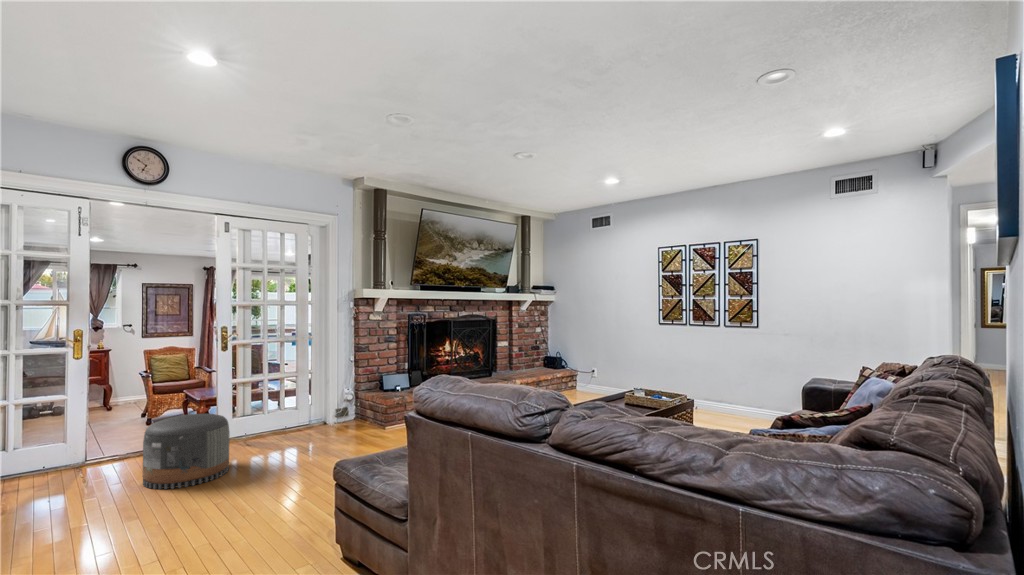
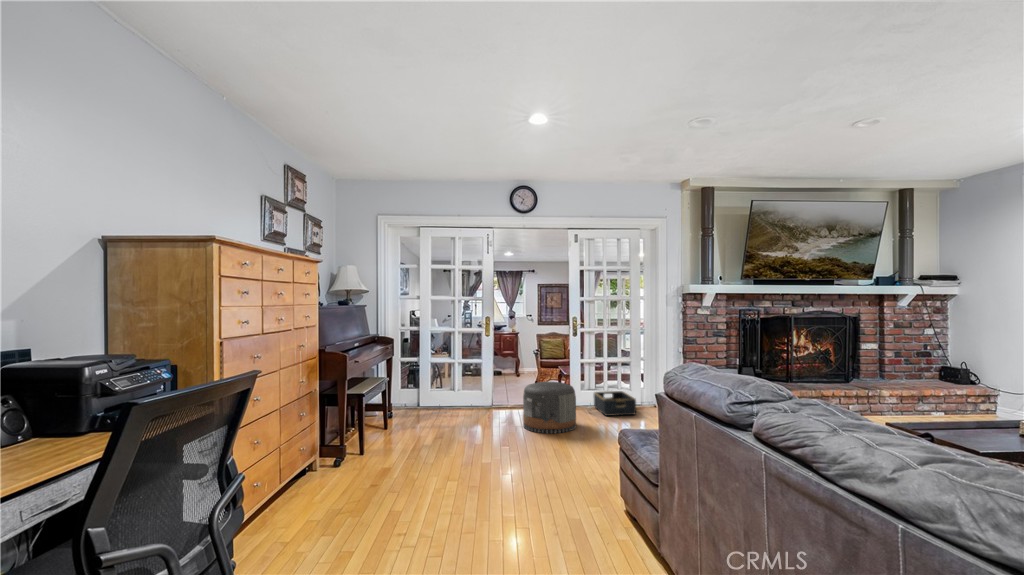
basket: none [245,412,304,446] -> present [594,391,636,416]

